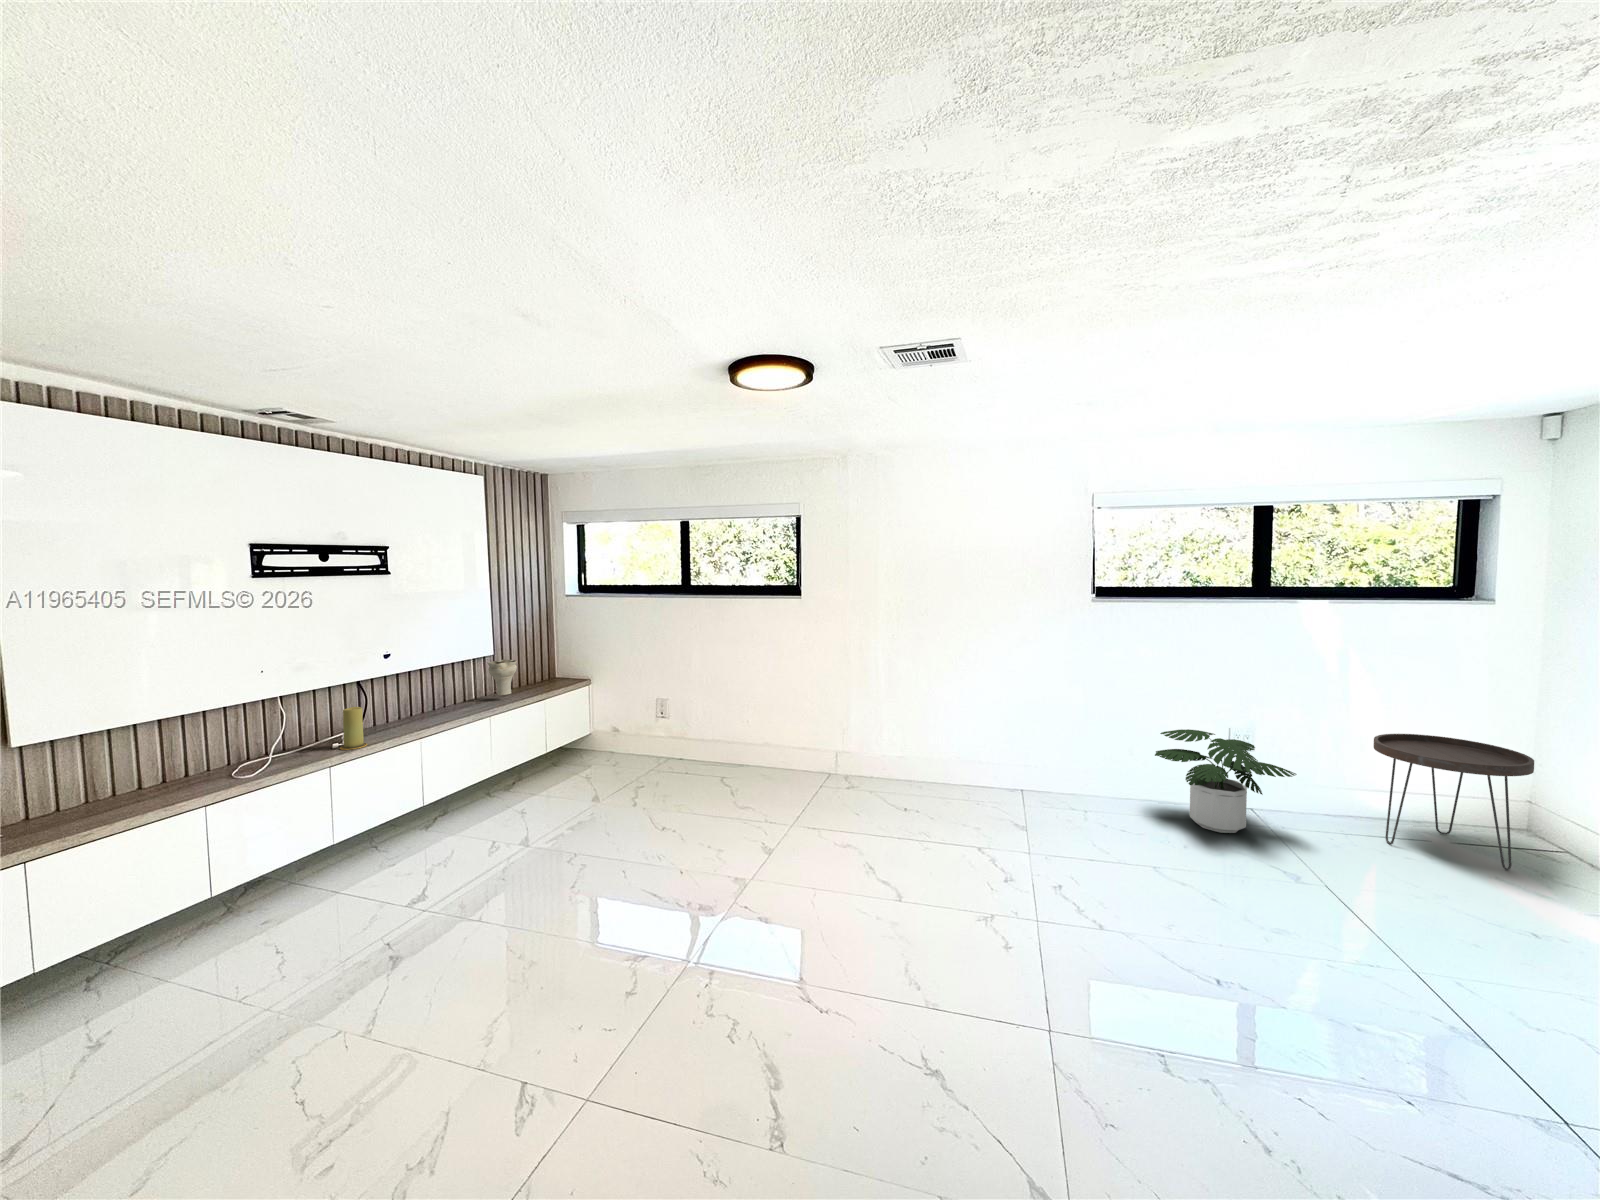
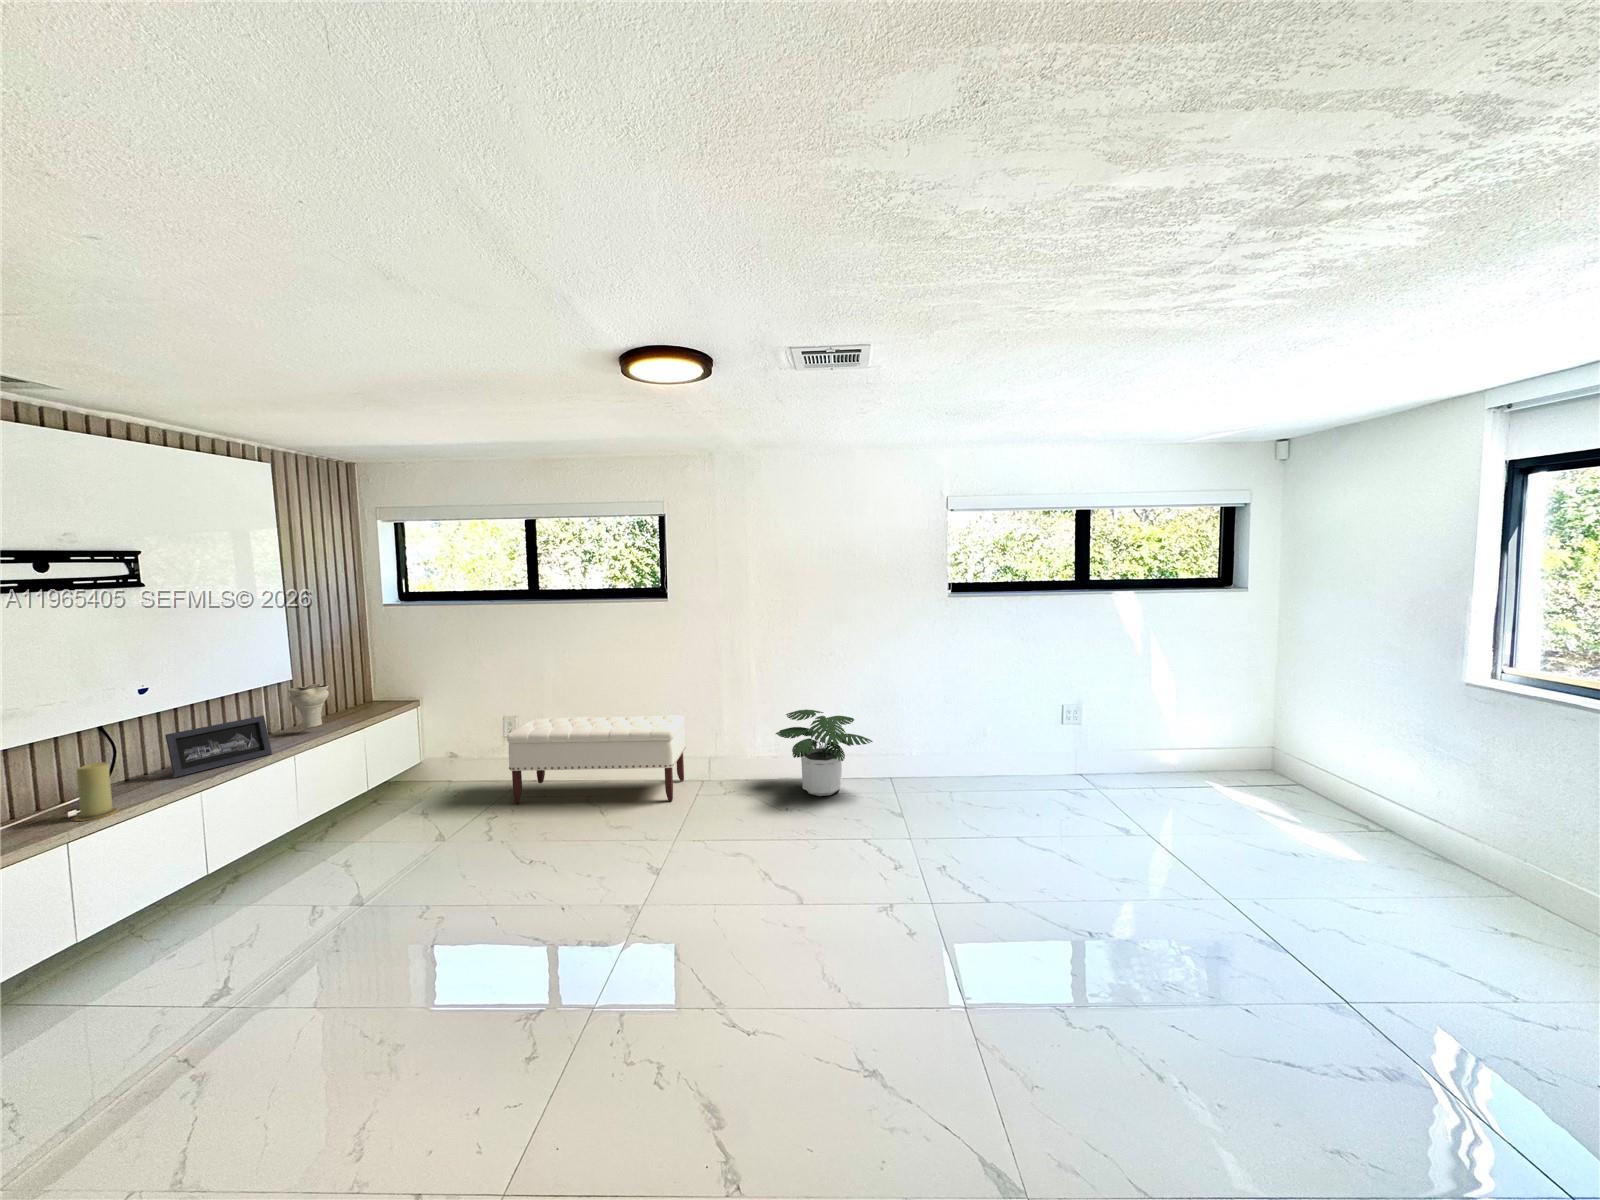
picture frame: none [402,682,473,725] -> present [165,715,272,777]
bench: none [652,703,811,792] -> present [507,716,685,804]
potted plant: present [1155,729,1296,833] -> present [776,709,873,796]
side table: present [1374,734,1534,870] -> none [1158,696,1263,797]

